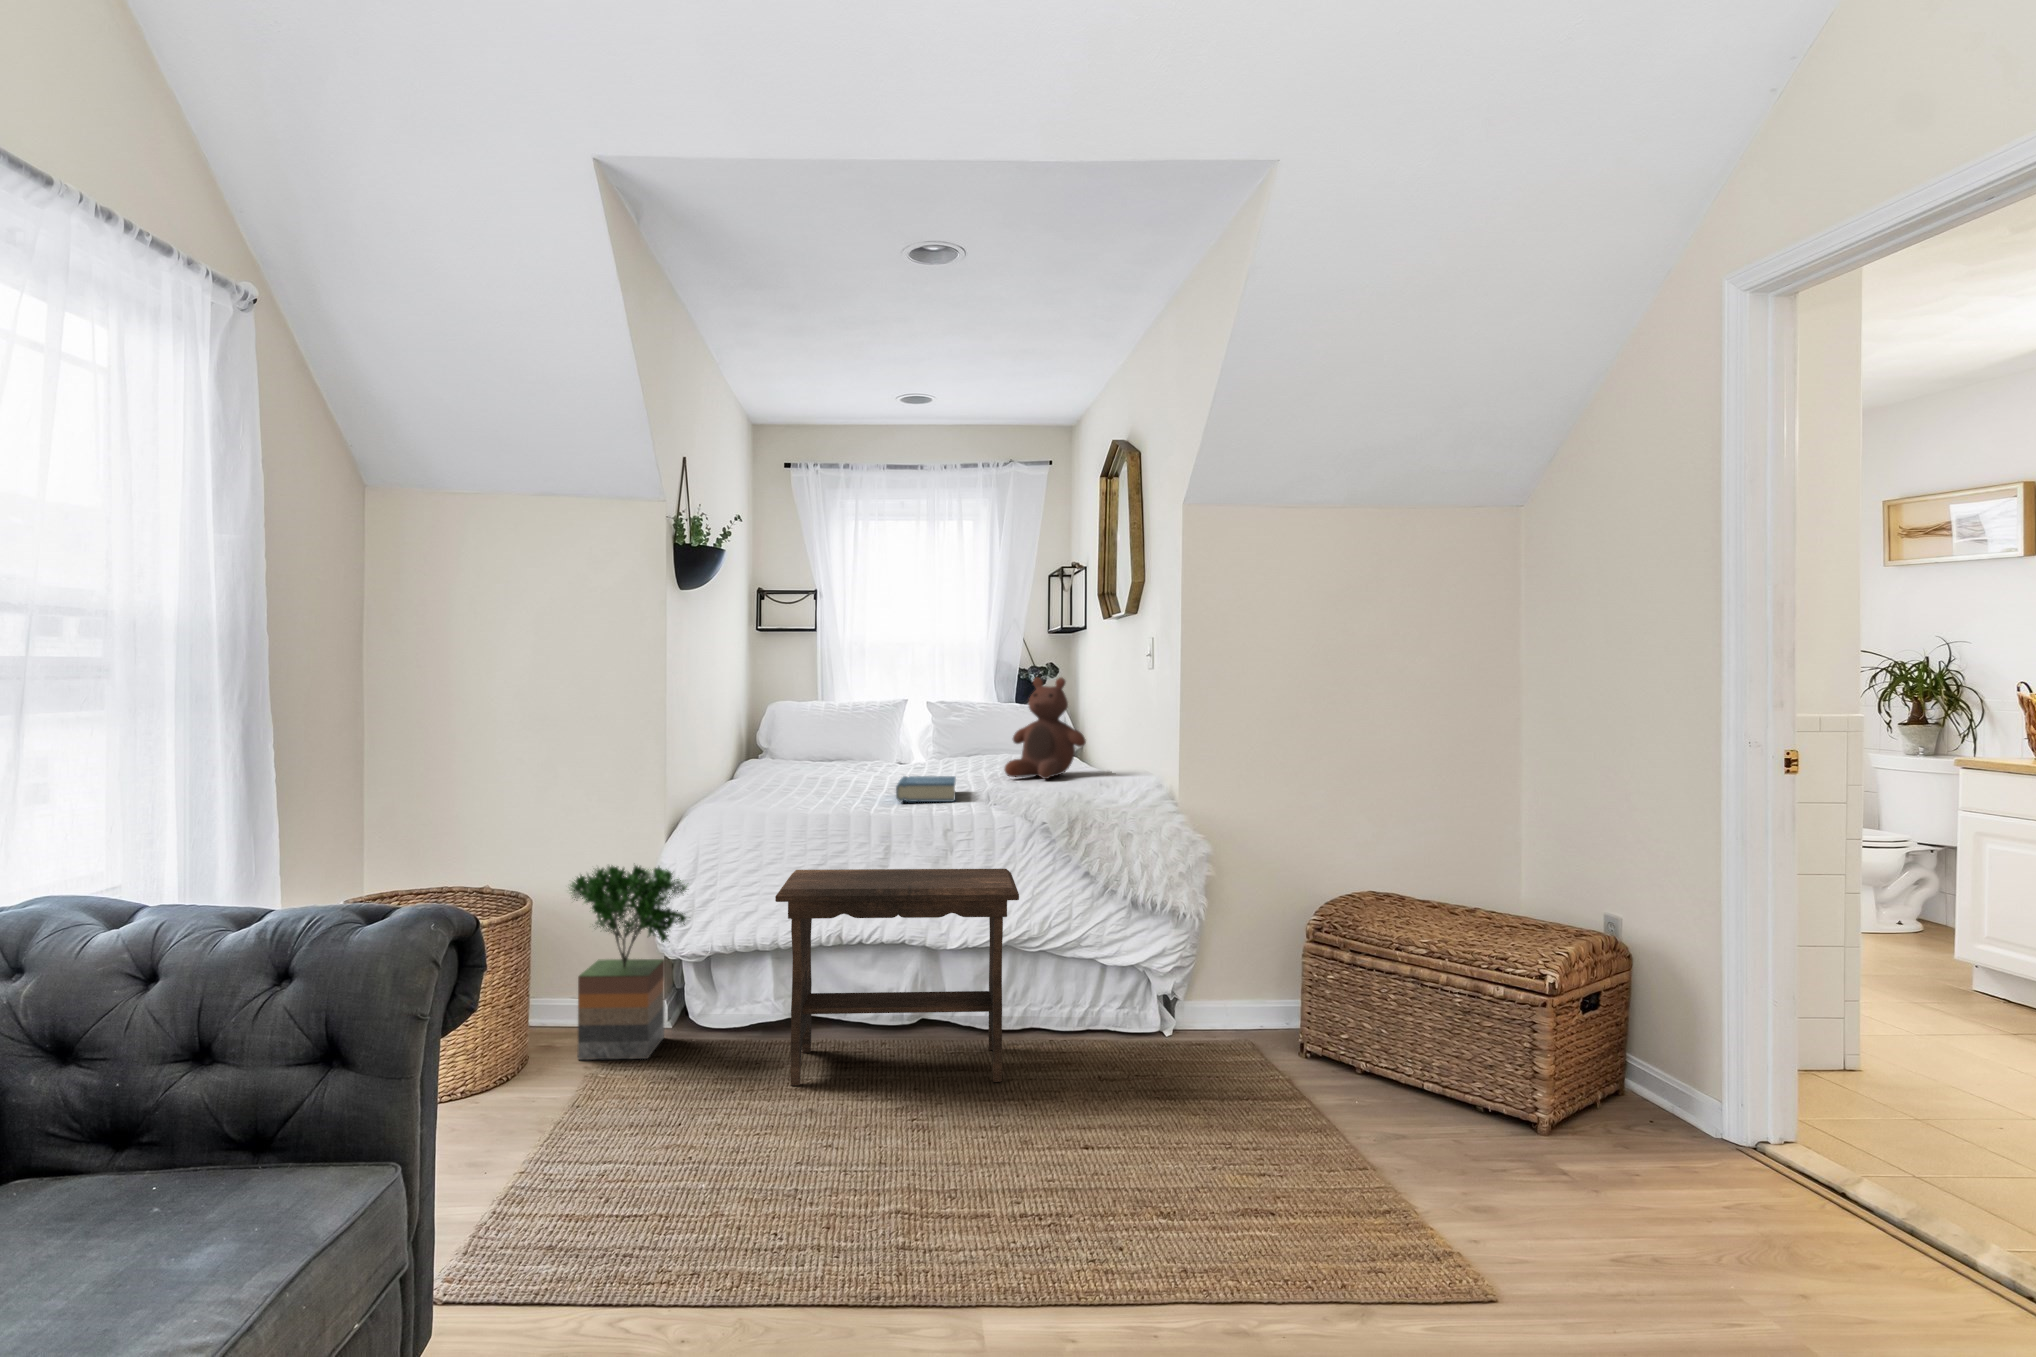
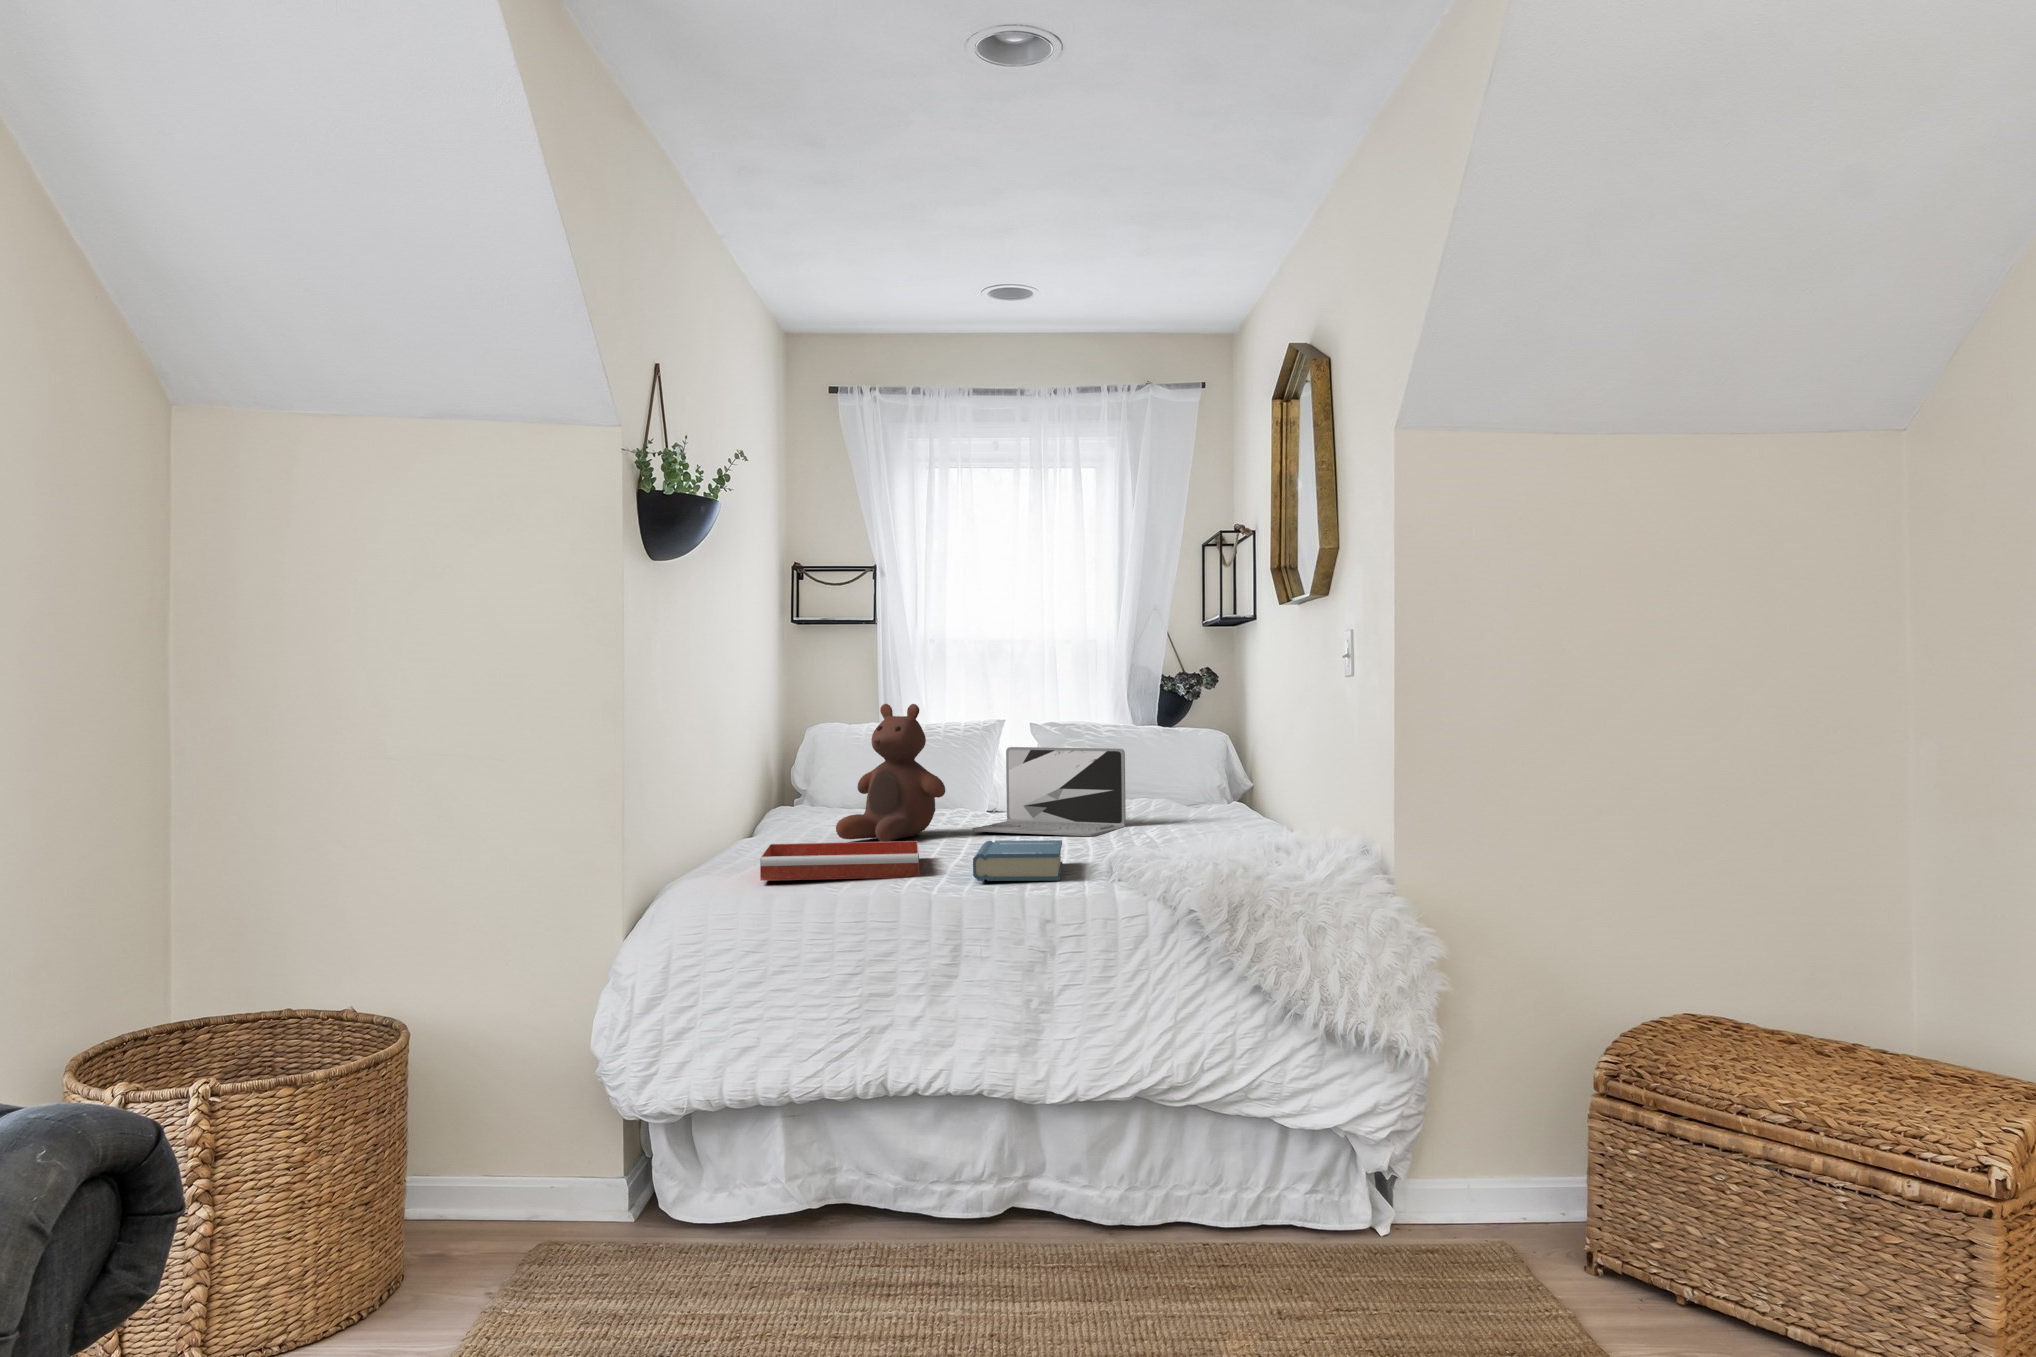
stuffed bear: present [1005,677,1086,779] -> present [836,704,945,842]
laptop: none [889,715,997,776] -> present [973,747,1126,836]
tray: none [744,777,857,802] -> present [760,841,919,881]
potted tree: present [571,866,687,1060] -> none [505,973,681,1257]
footstool: present [775,869,1019,1085] -> none [790,983,1148,1307]

